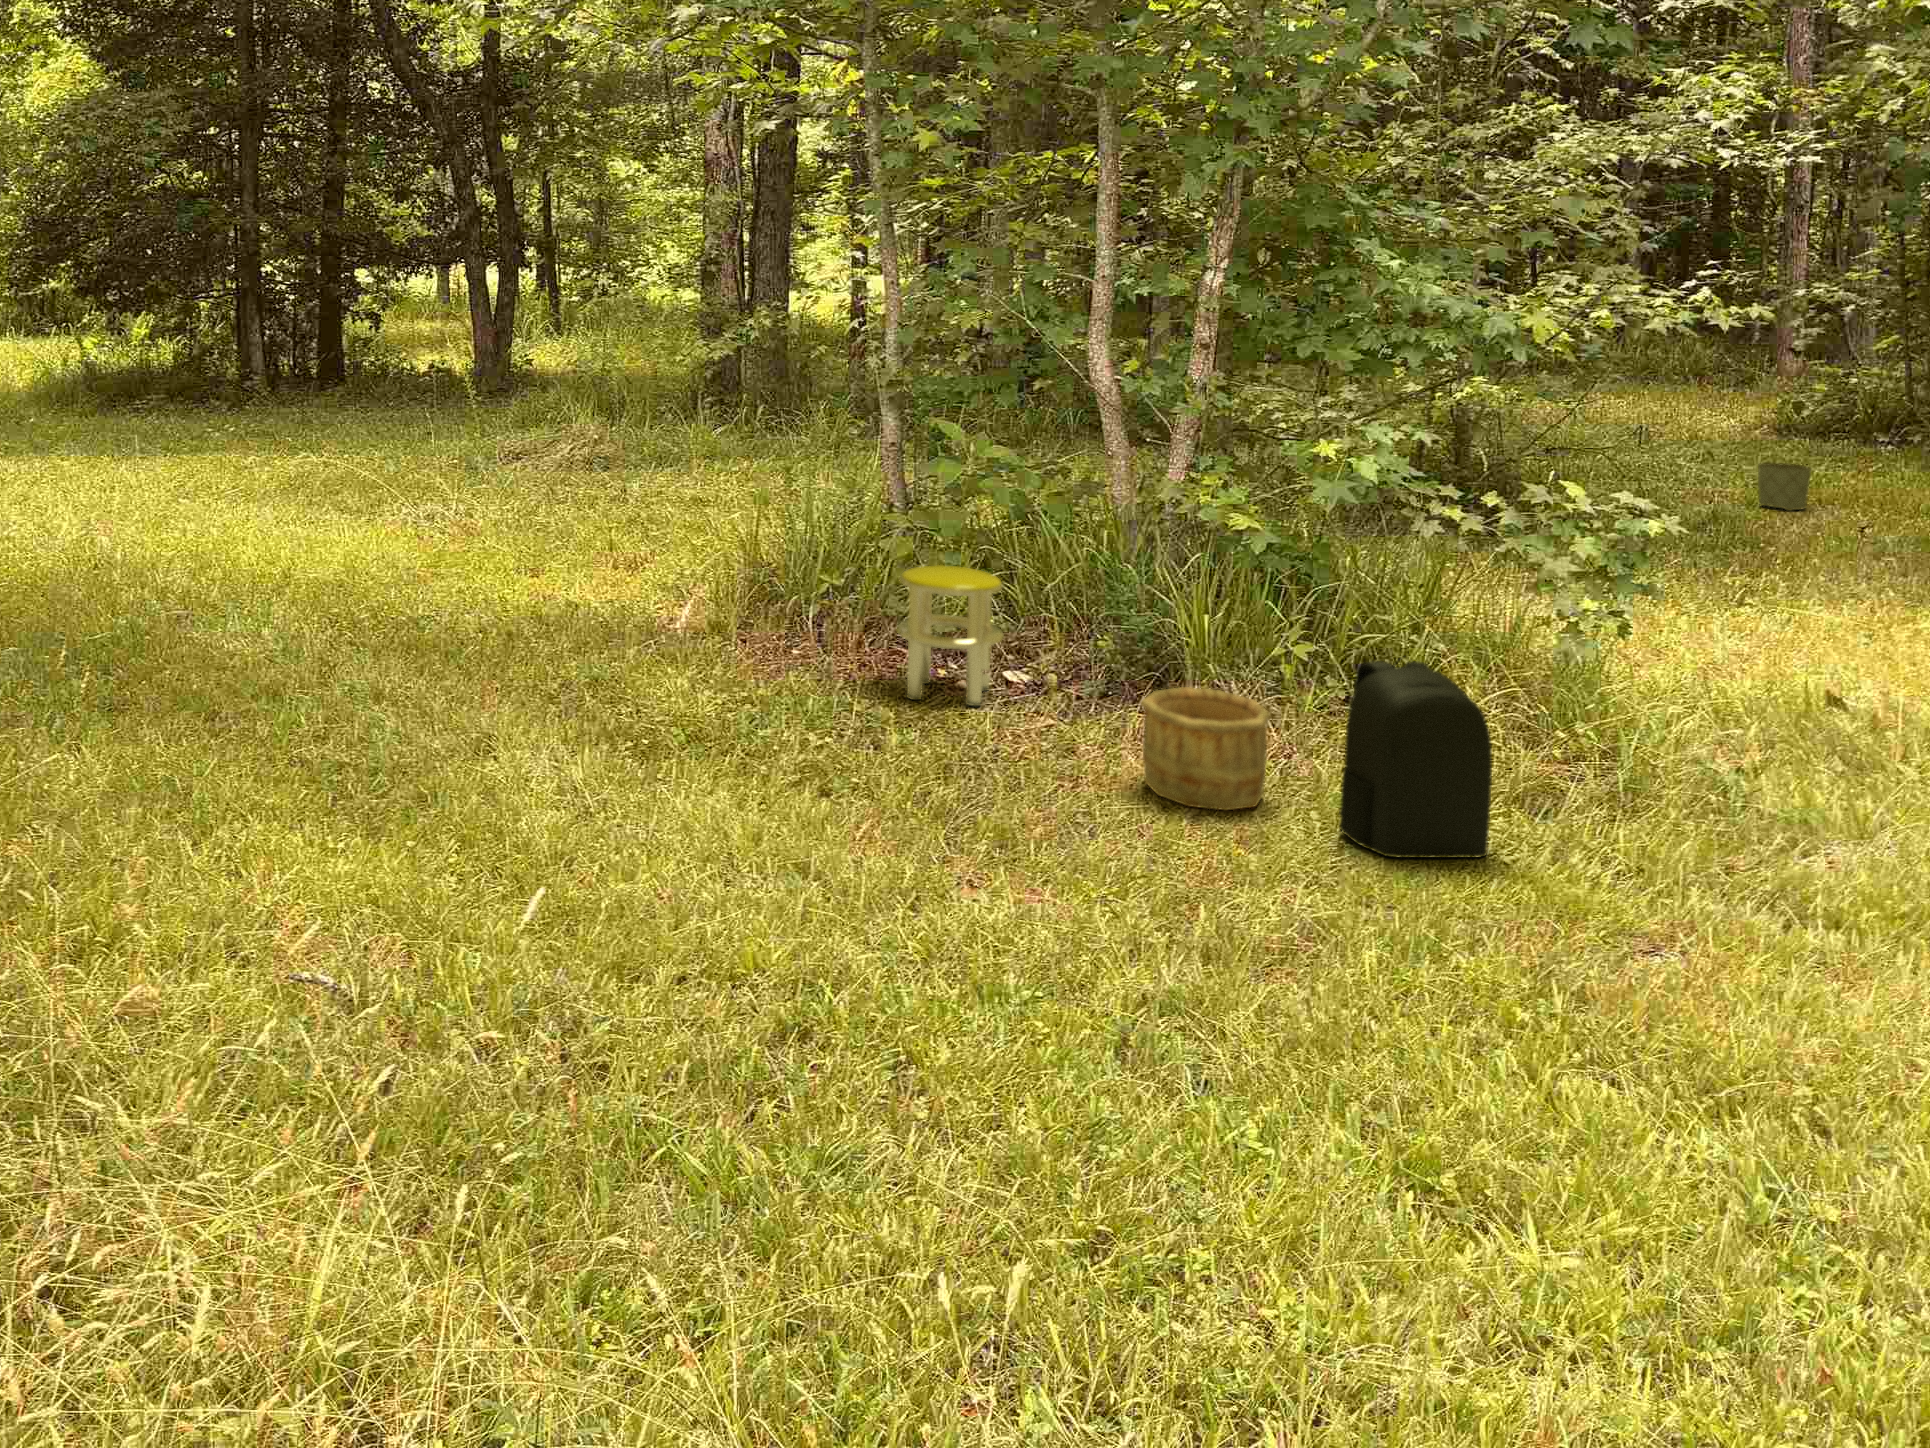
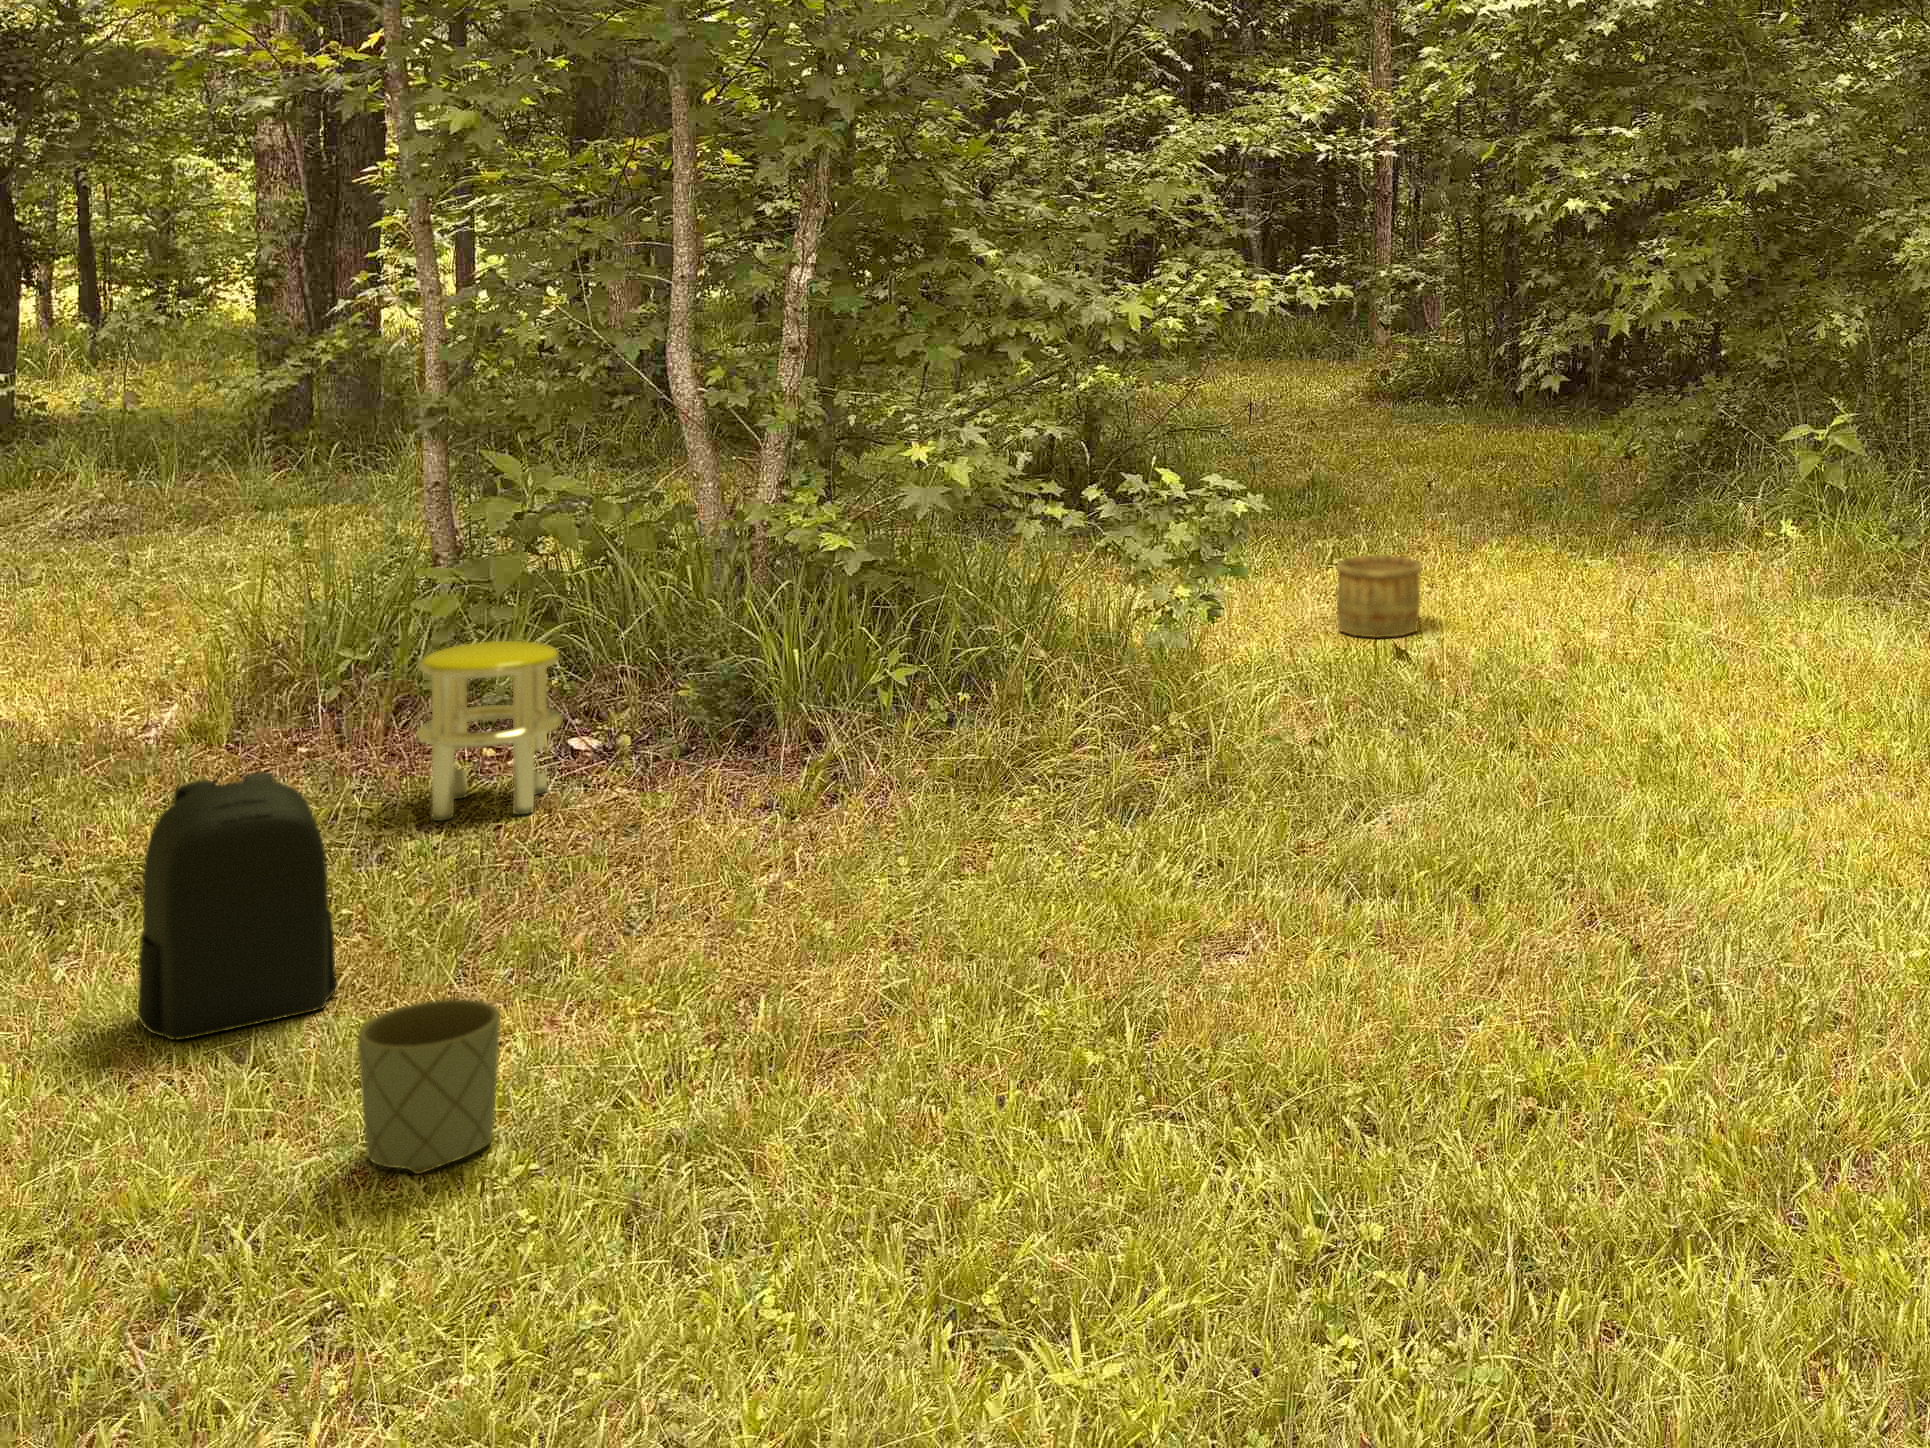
planter: present [1758,462,1811,511] -> present [358,999,500,1174]
backpack: present [1339,659,1492,858] -> present [137,772,338,1040]
wooden bucket: present [1141,687,1271,810] -> present [1336,555,1422,638]

